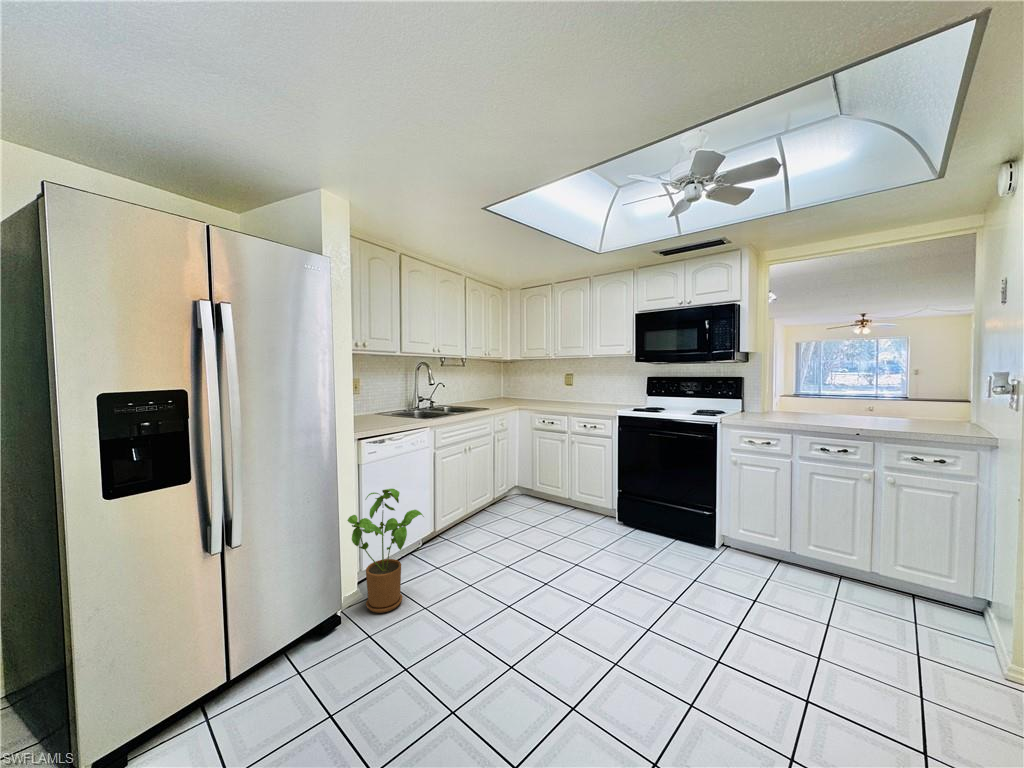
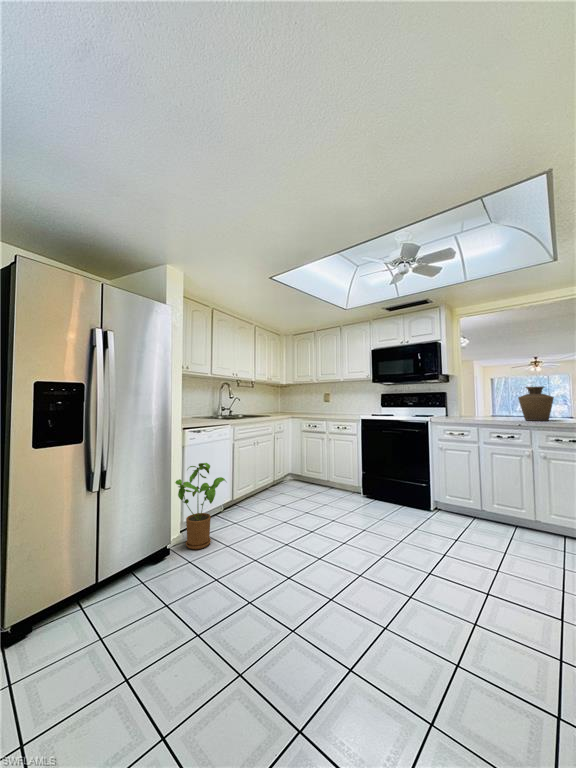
vase: none [855,375,912,427] -> present [518,386,554,421]

